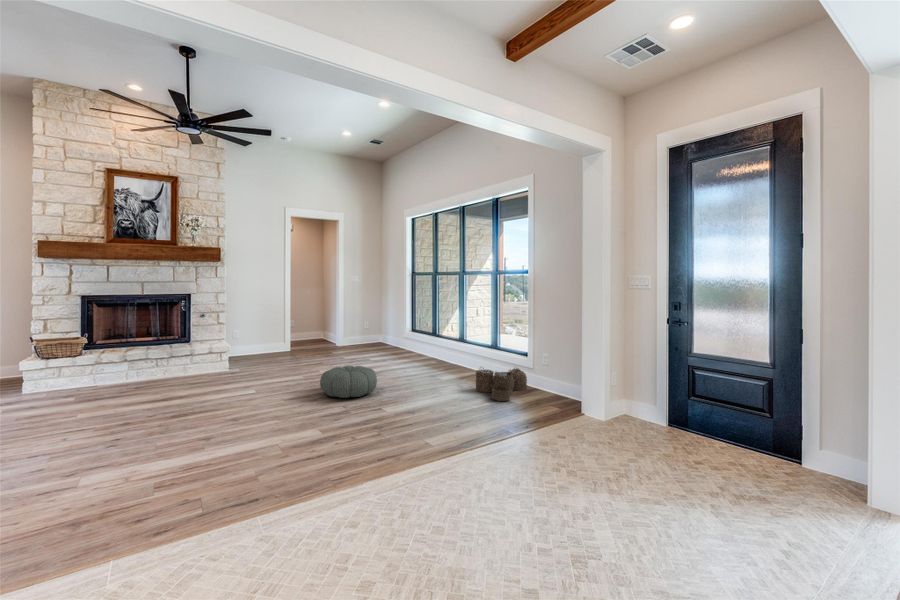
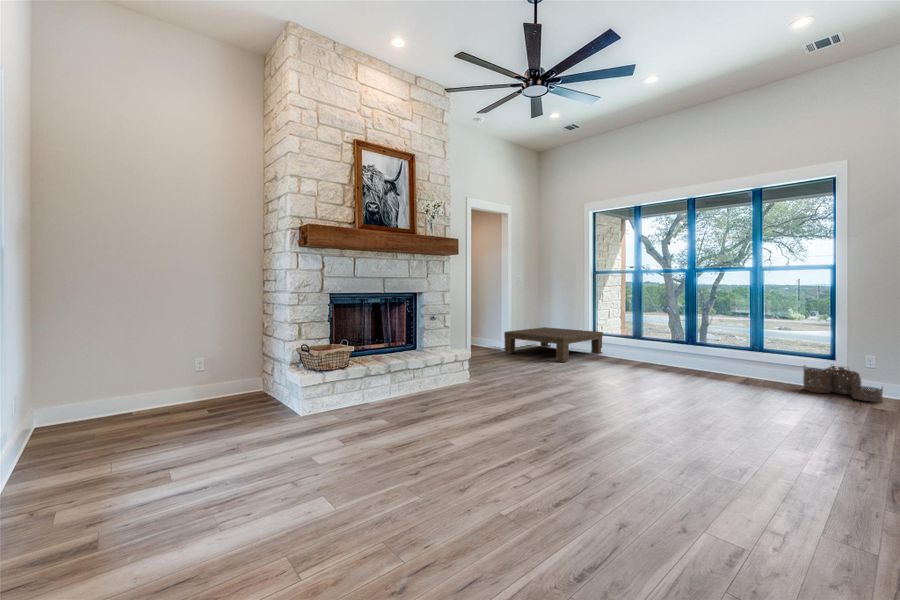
coffee table: none [326,326,411,358] -> present [504,327,603,362]
pouf: present [320,366,377,398] -> none [653,369,730,406]

